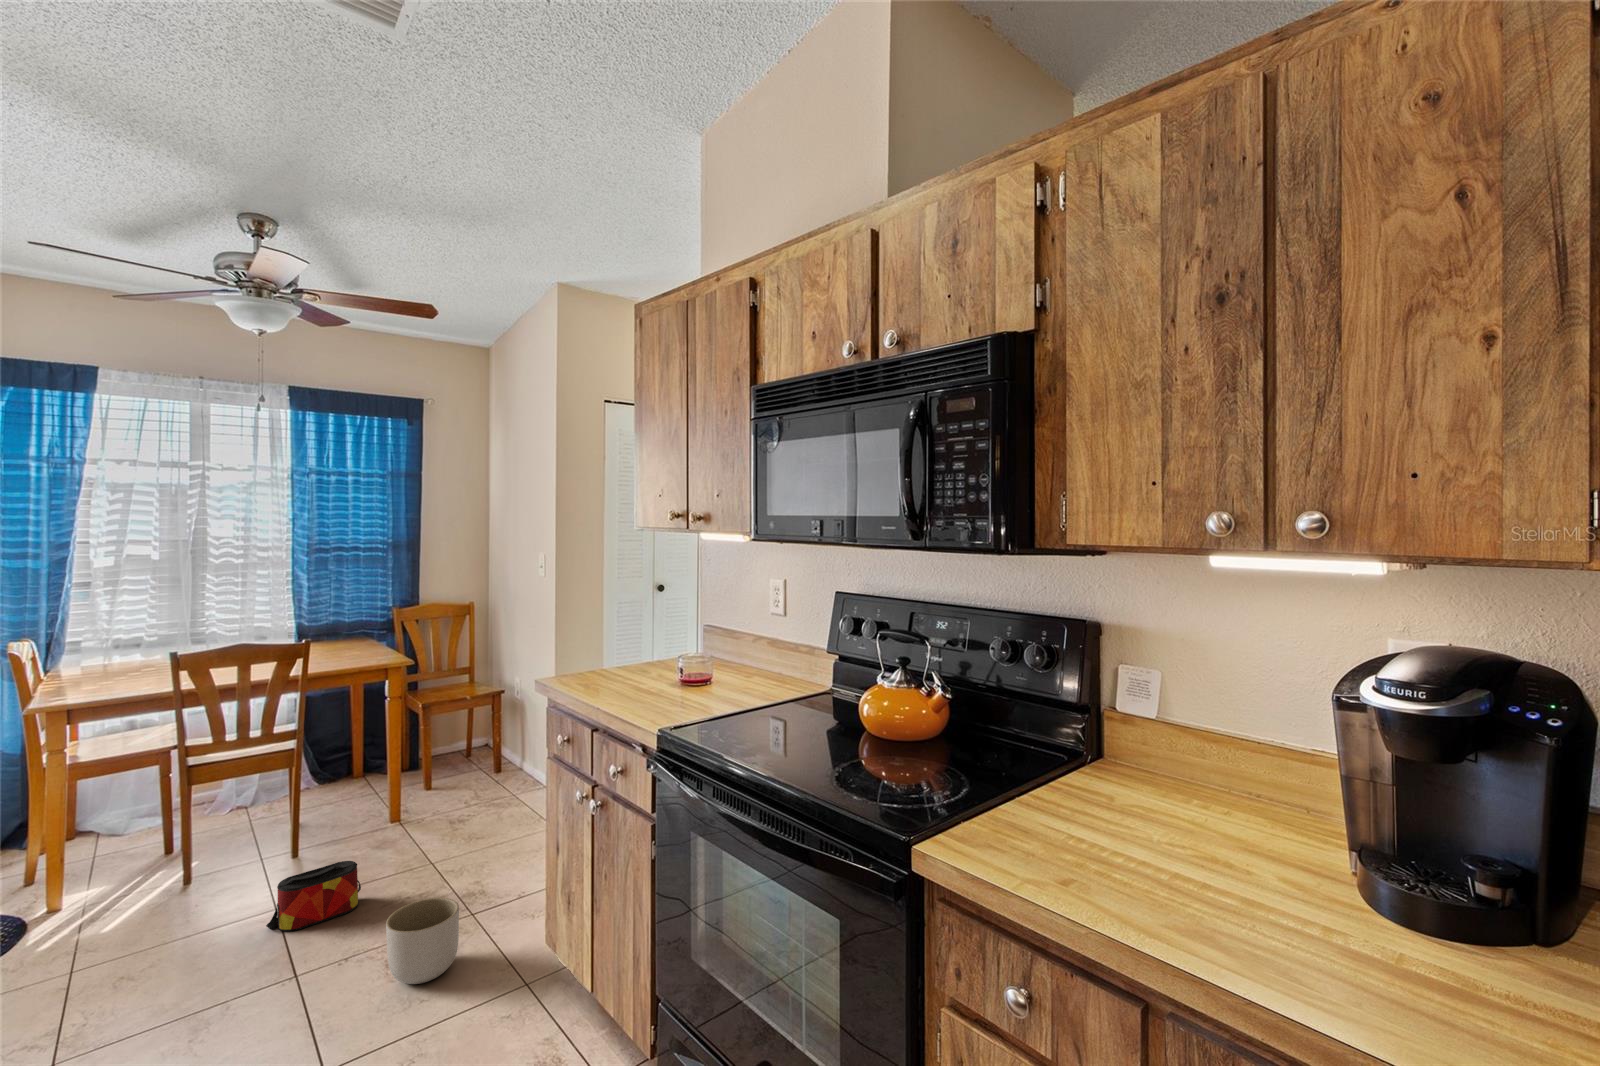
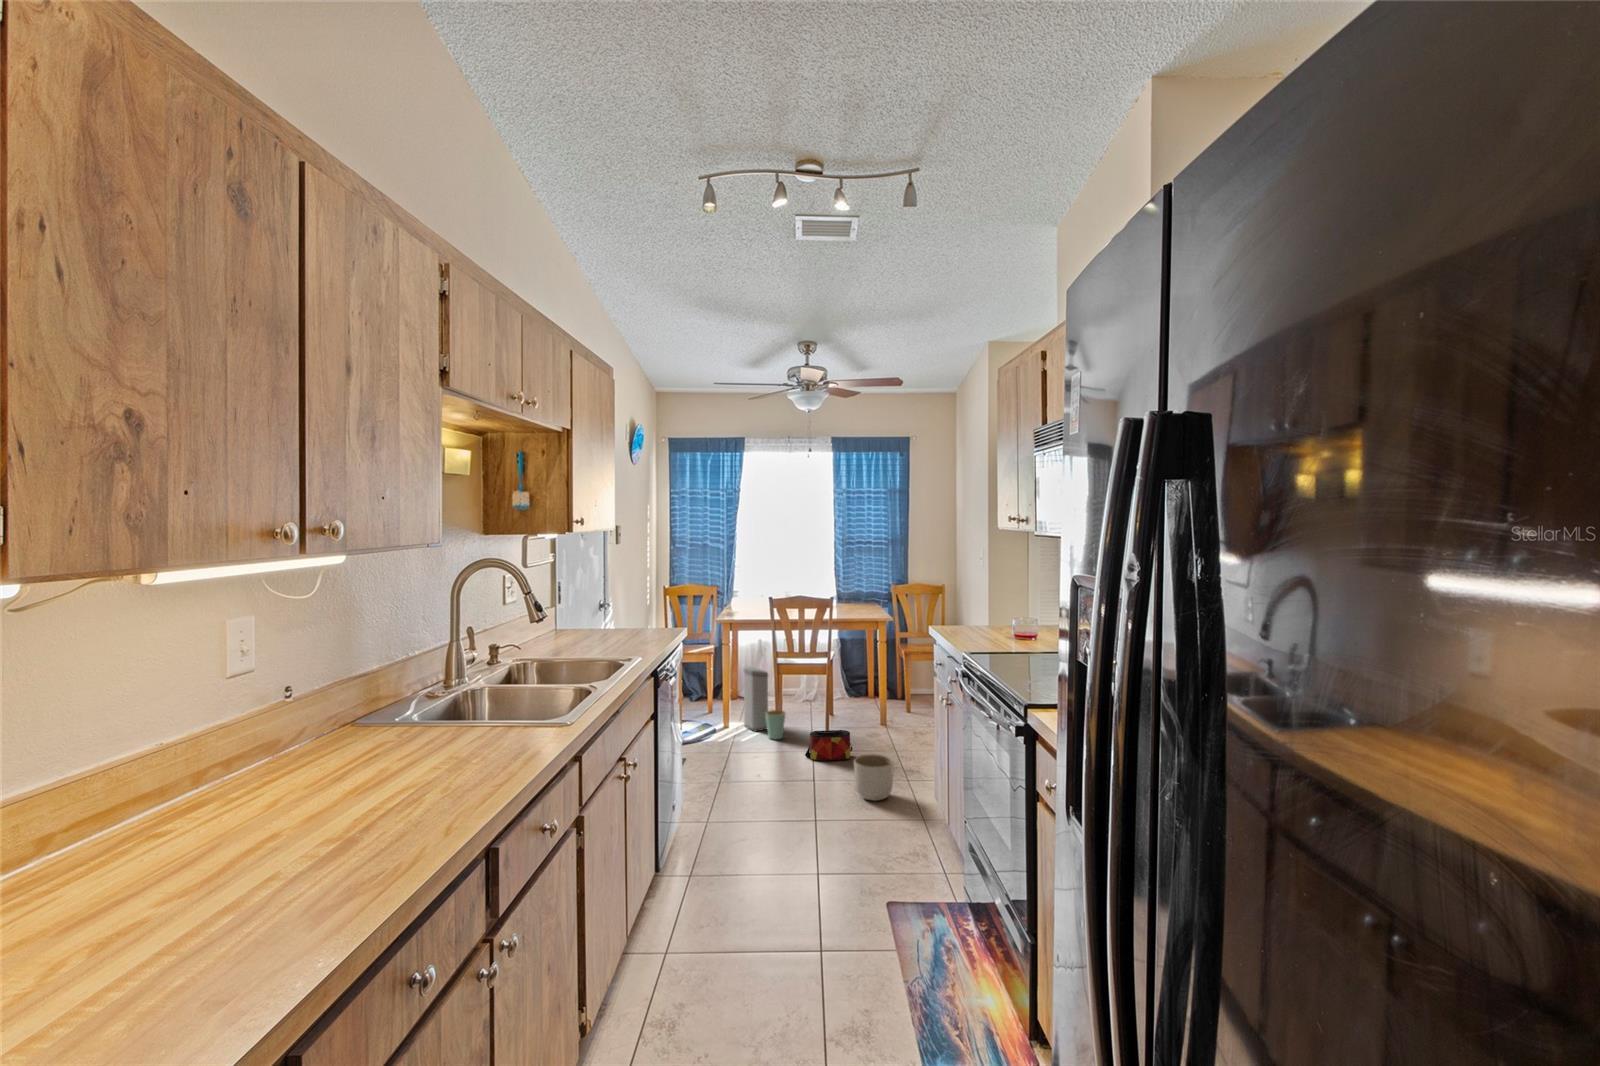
trash can: none [108,784,214,910] -> present [743,667,785,740]

